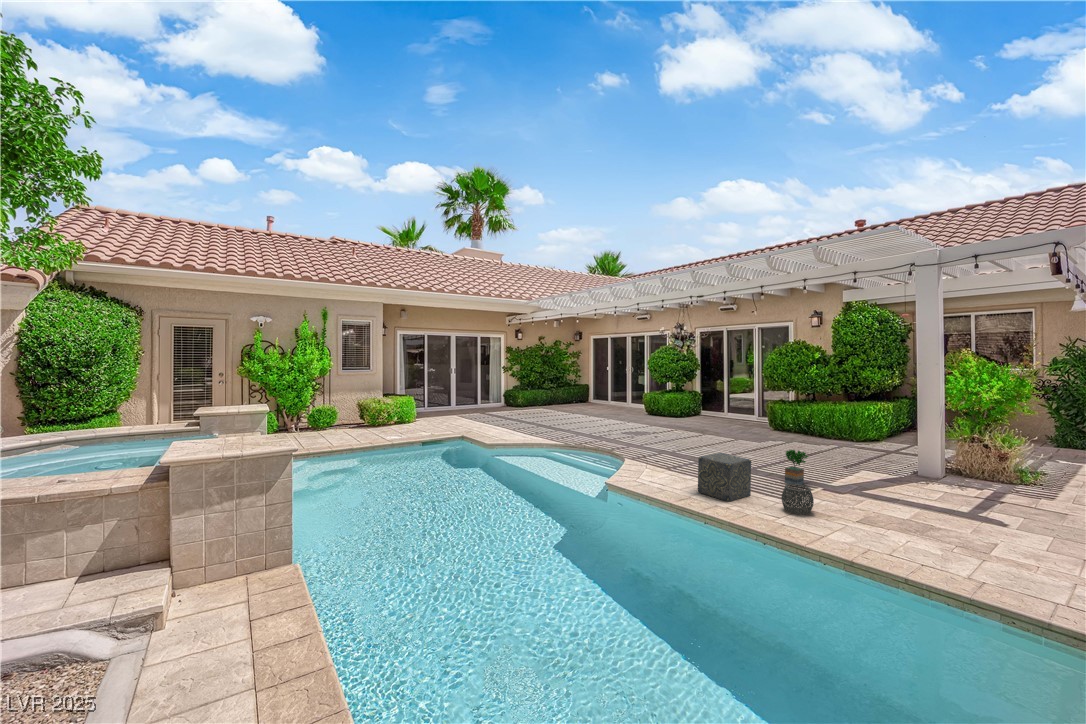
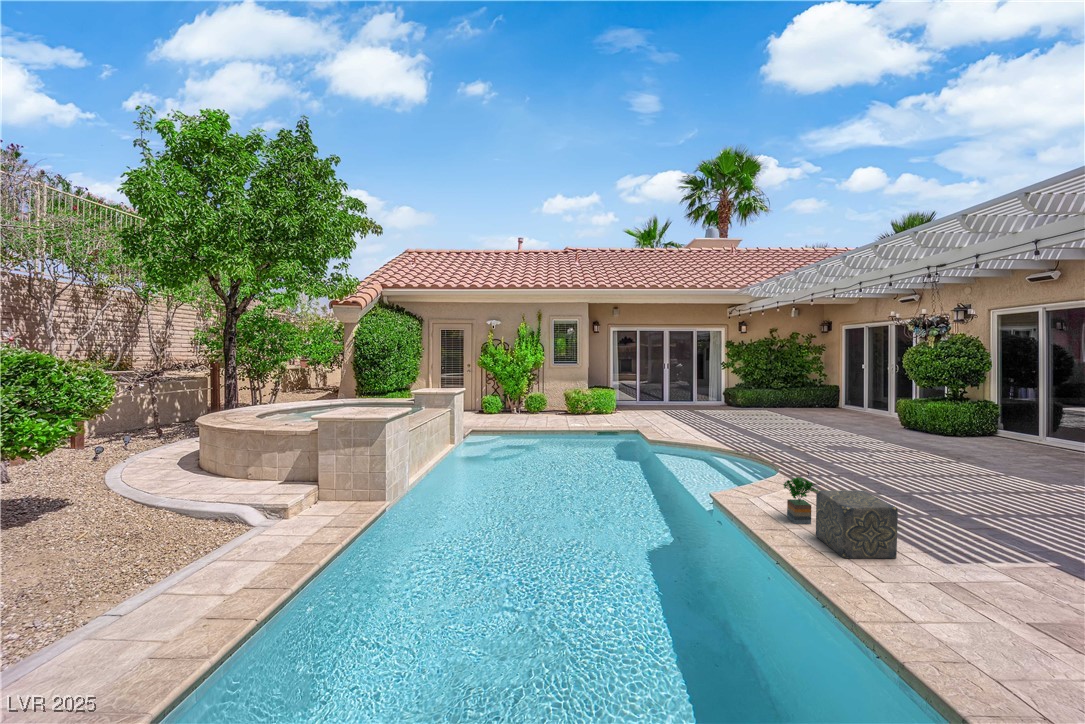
potted tree: present [785,450,808,485] -> present [783,477,818,524]
woven basket: present [782,484,814,515] -> none [920,555,978,609]

